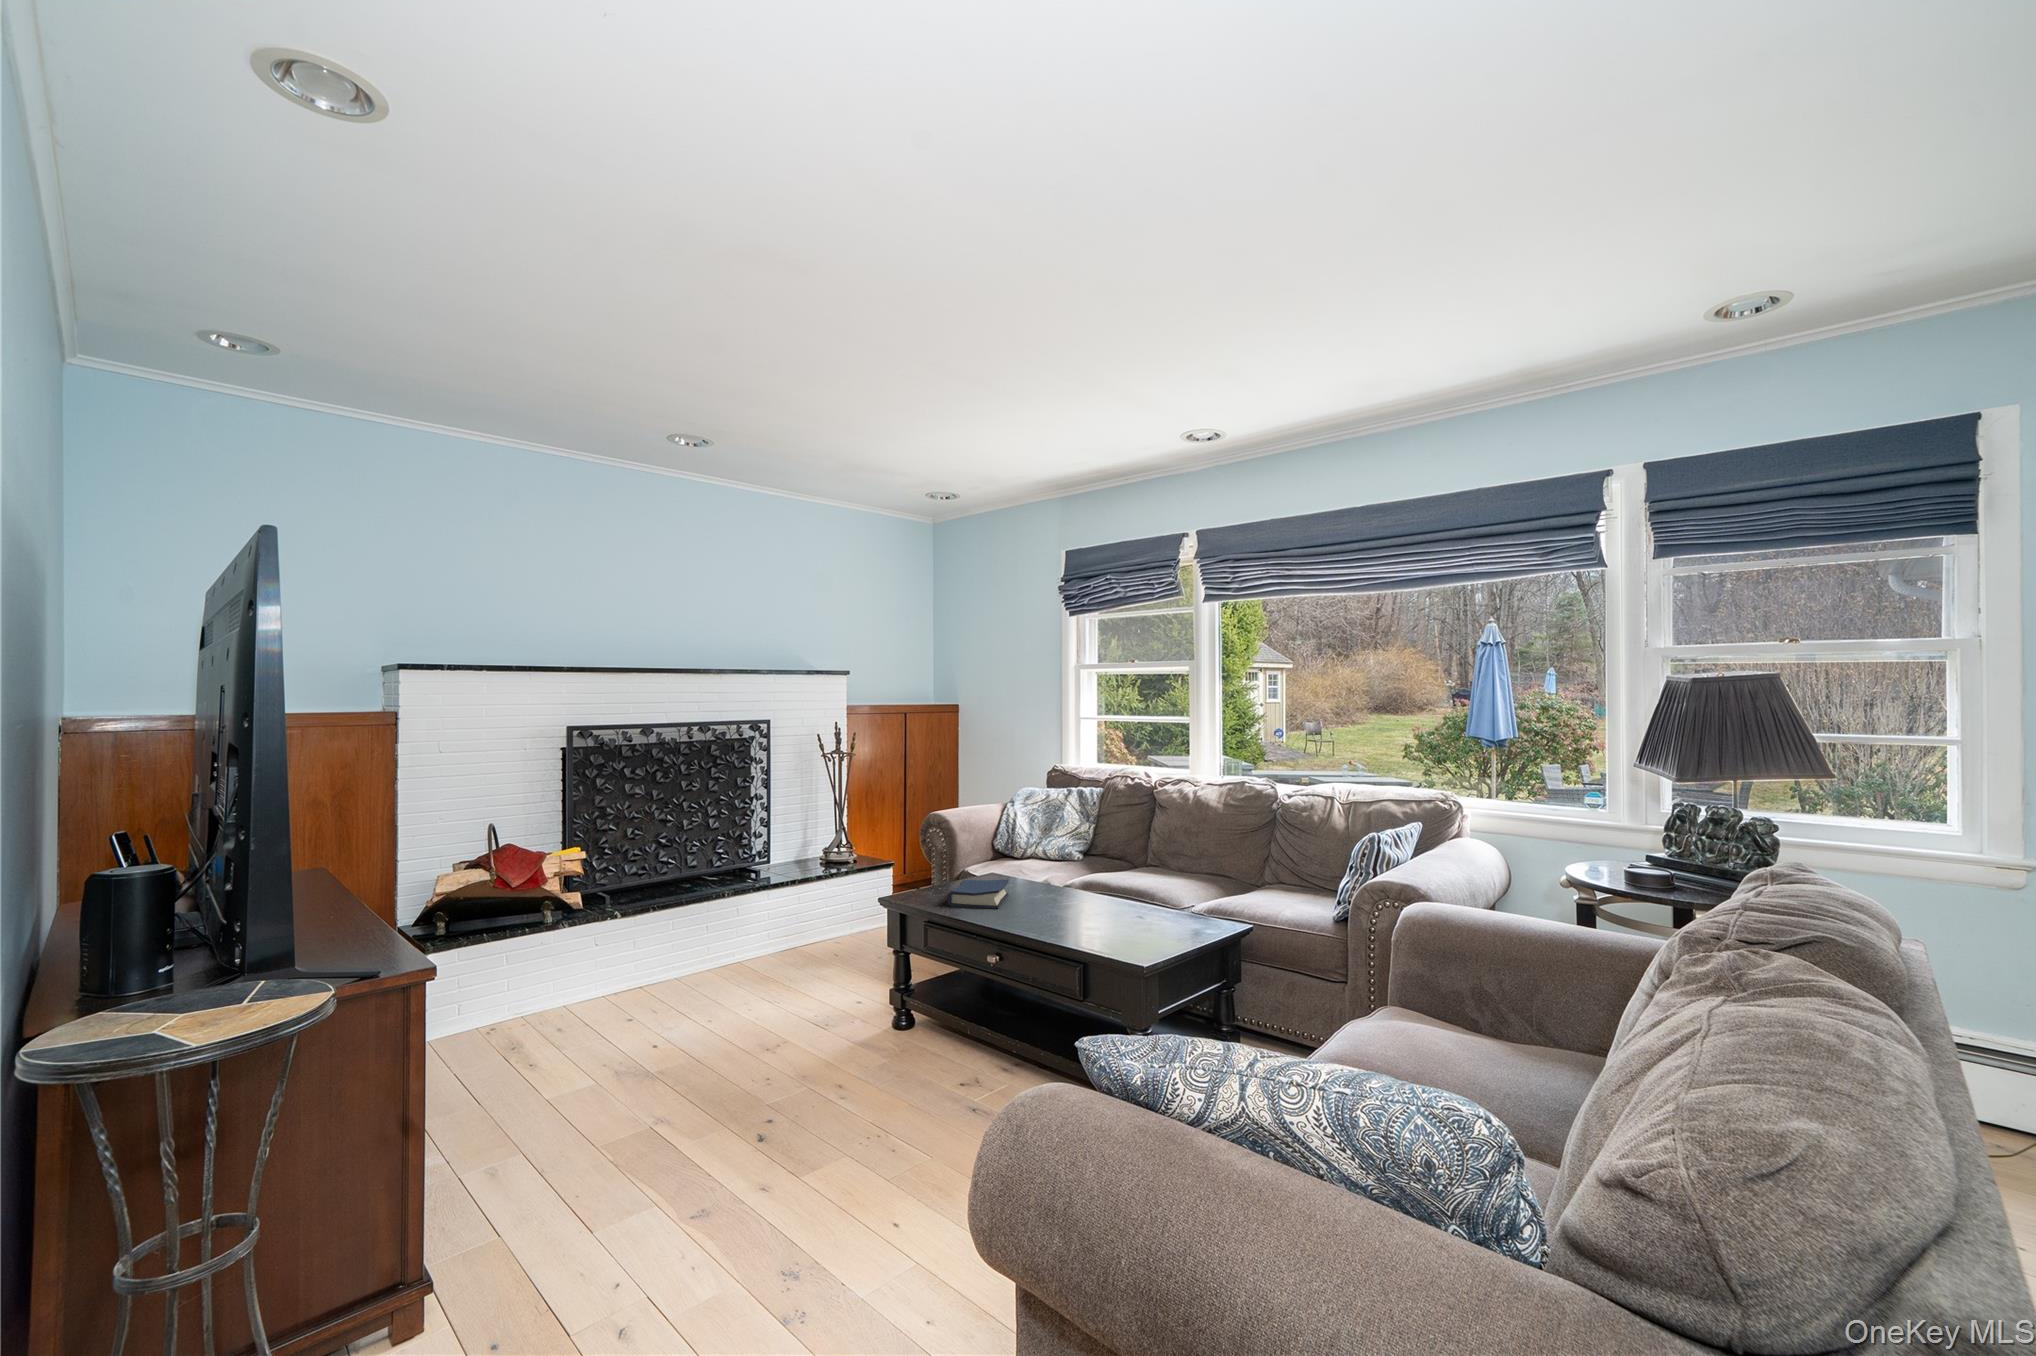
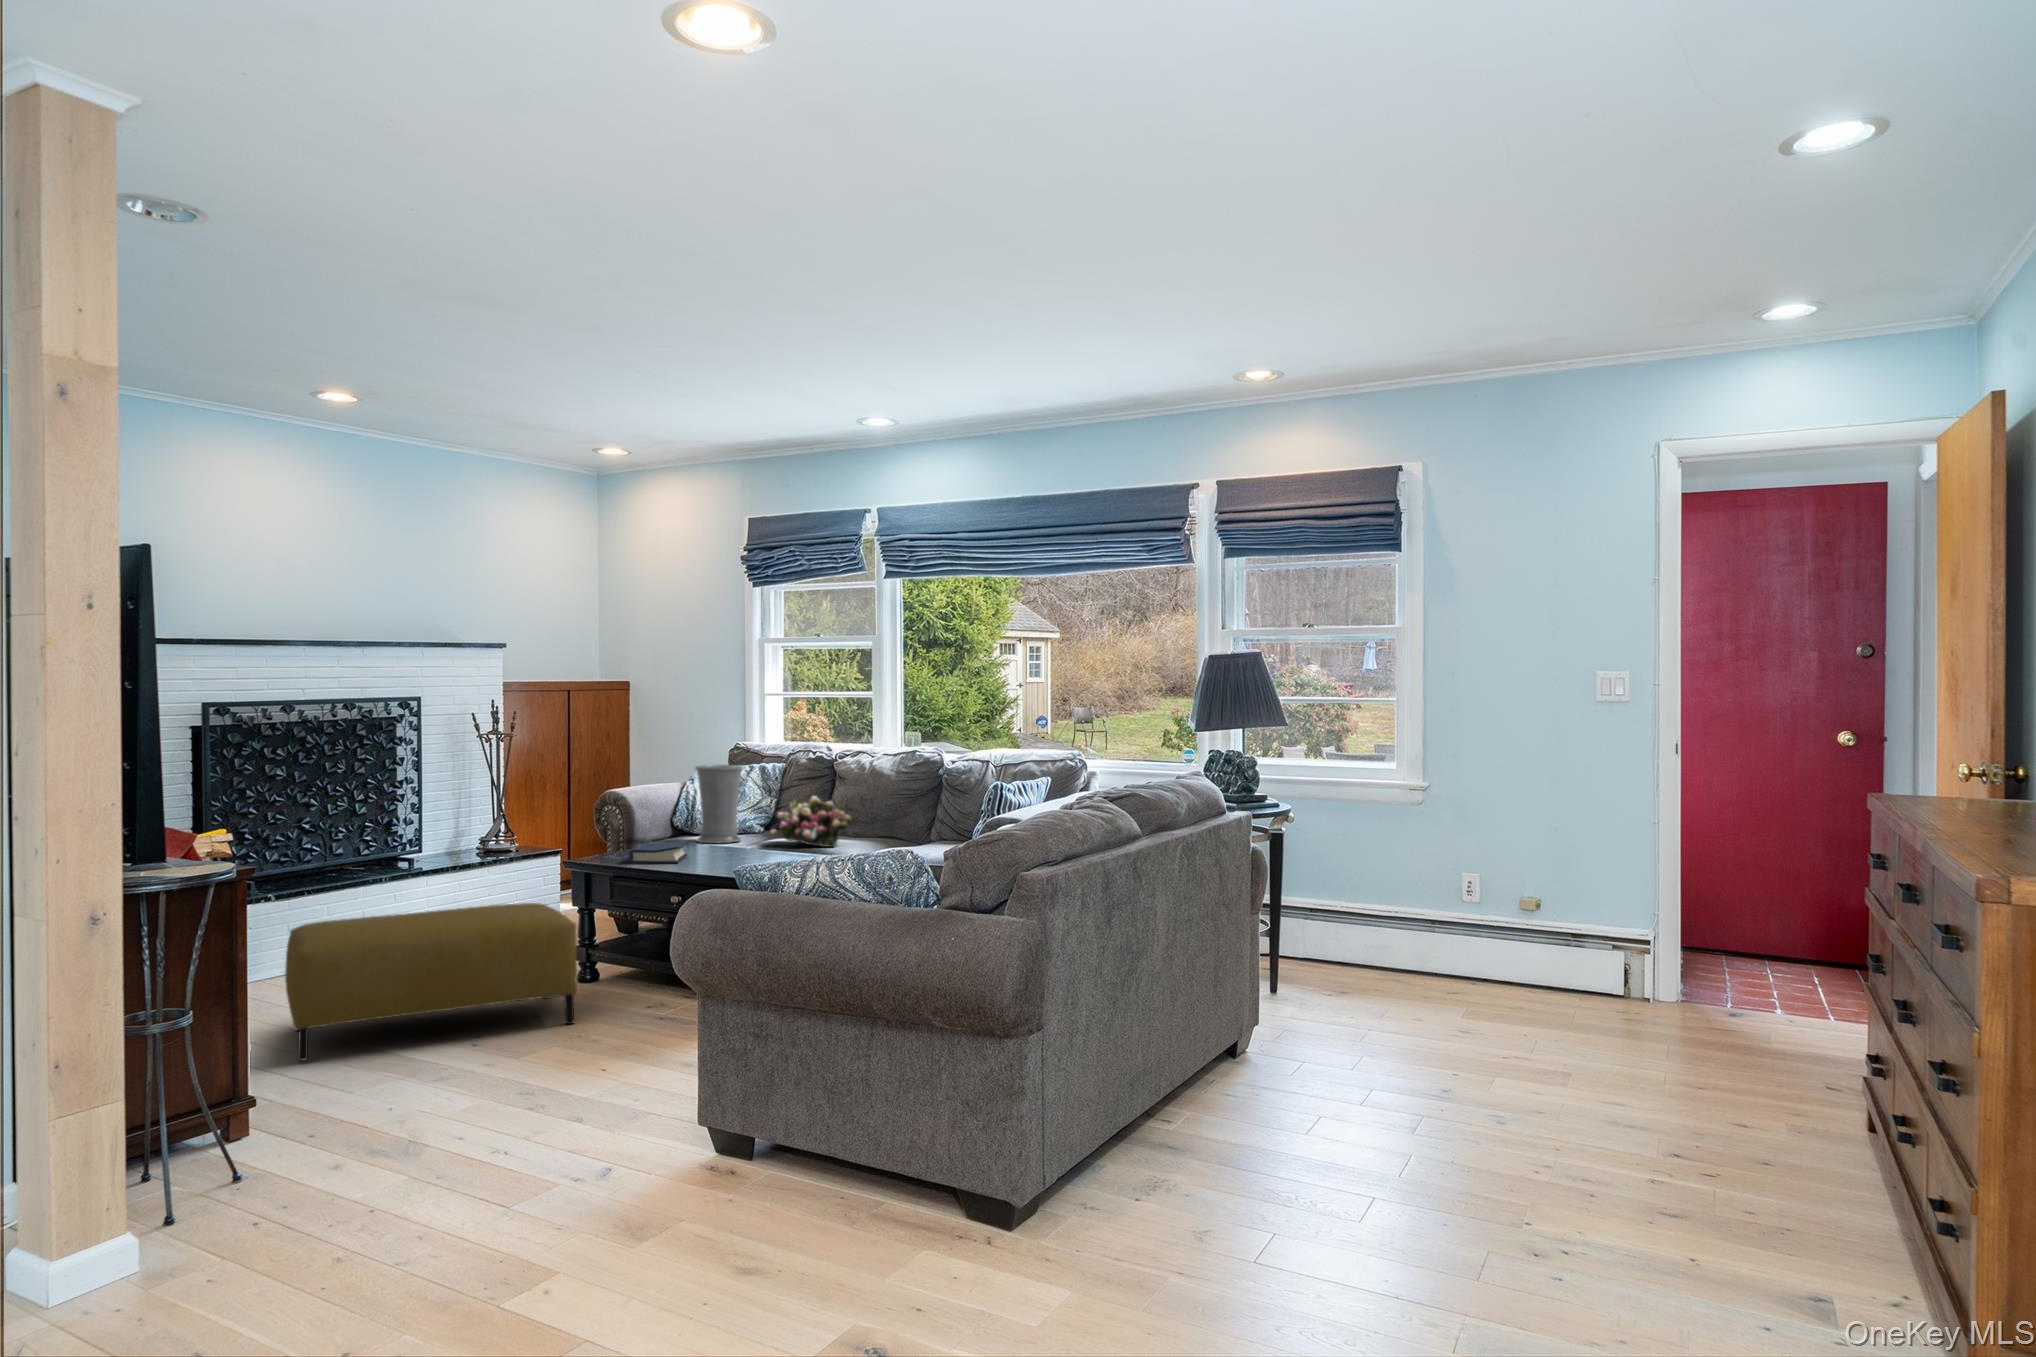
vase: none [1017,792,1065,875] -> present [695,765,743,843]
flower arrangement: none [1093,828,1180,886] -> present [770,796,852,847]
ottoman: none [565,953,883,1153] -> present [285,903,577,1061]

